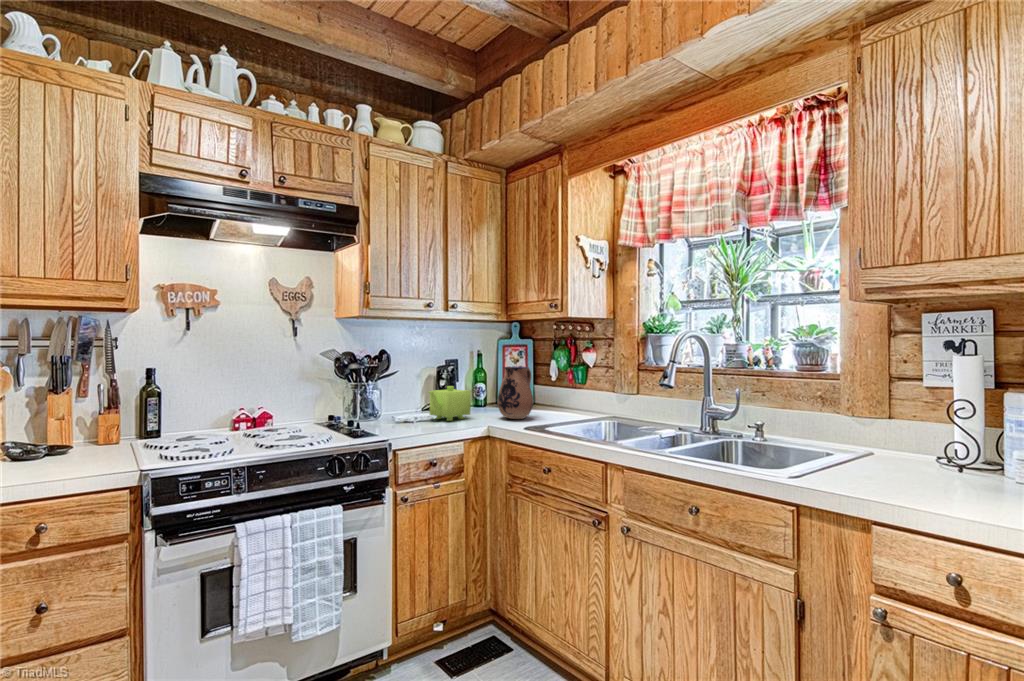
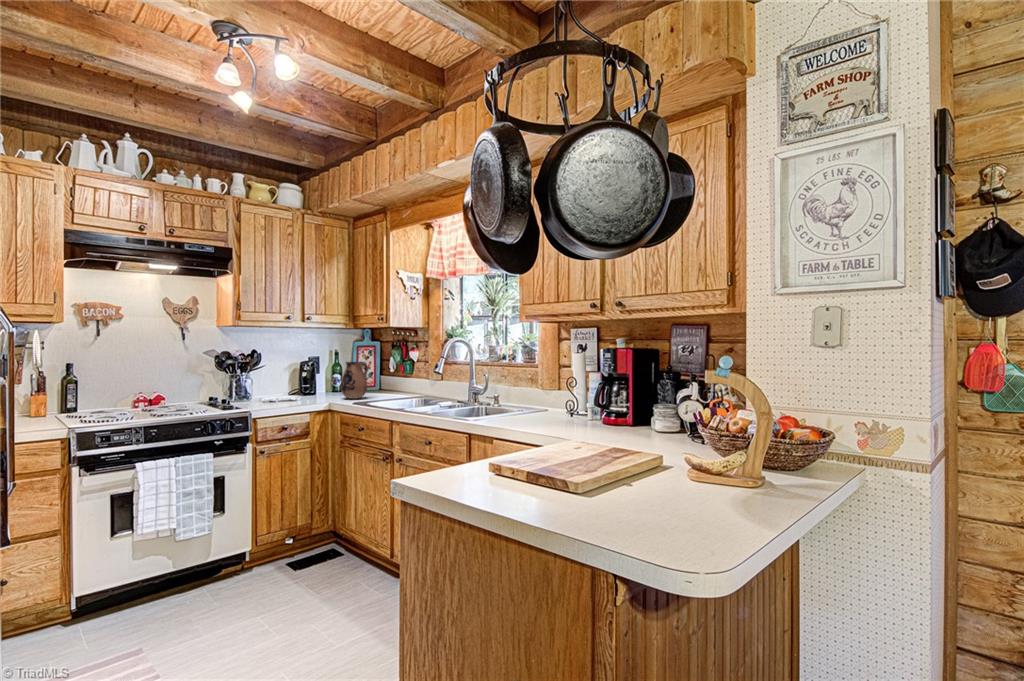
teapot: present [428,386,471,421] -> none [286,376,321,400]

